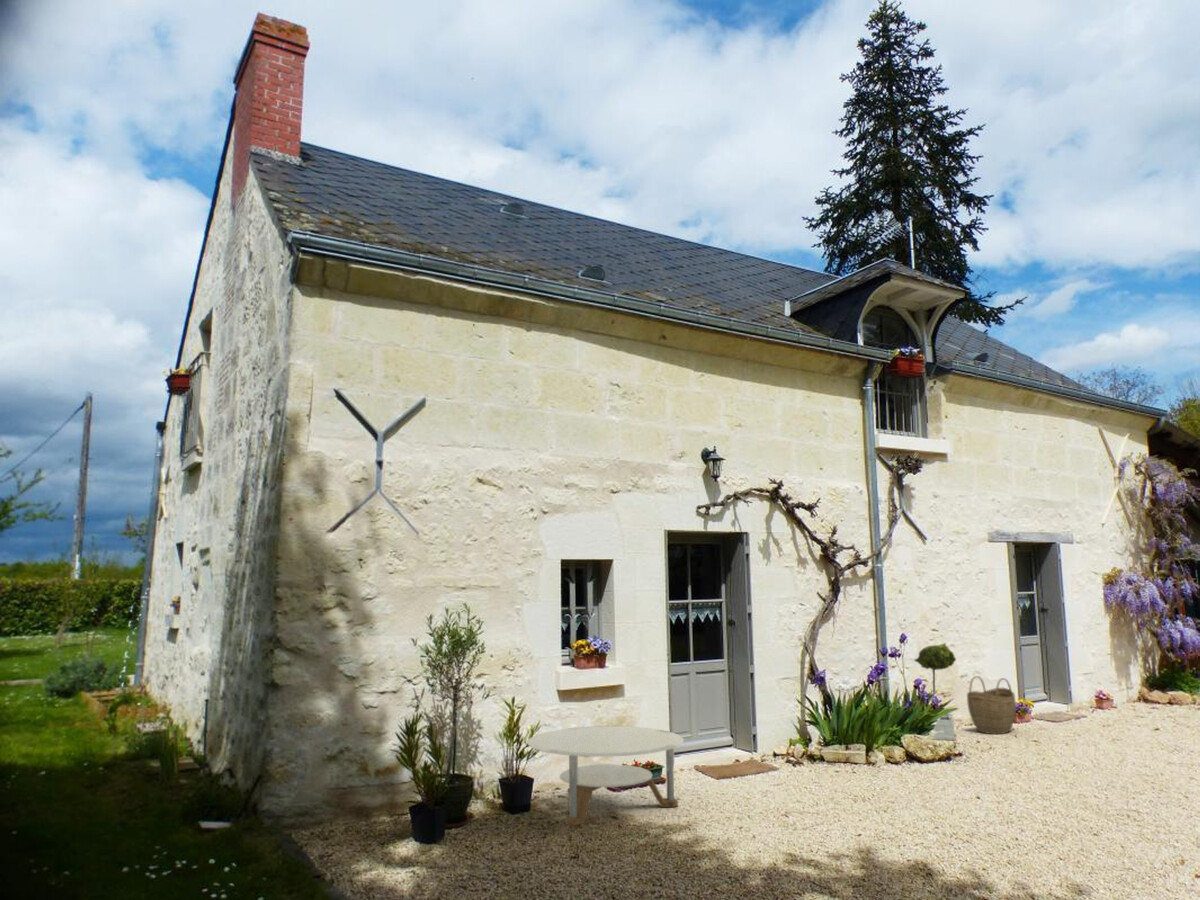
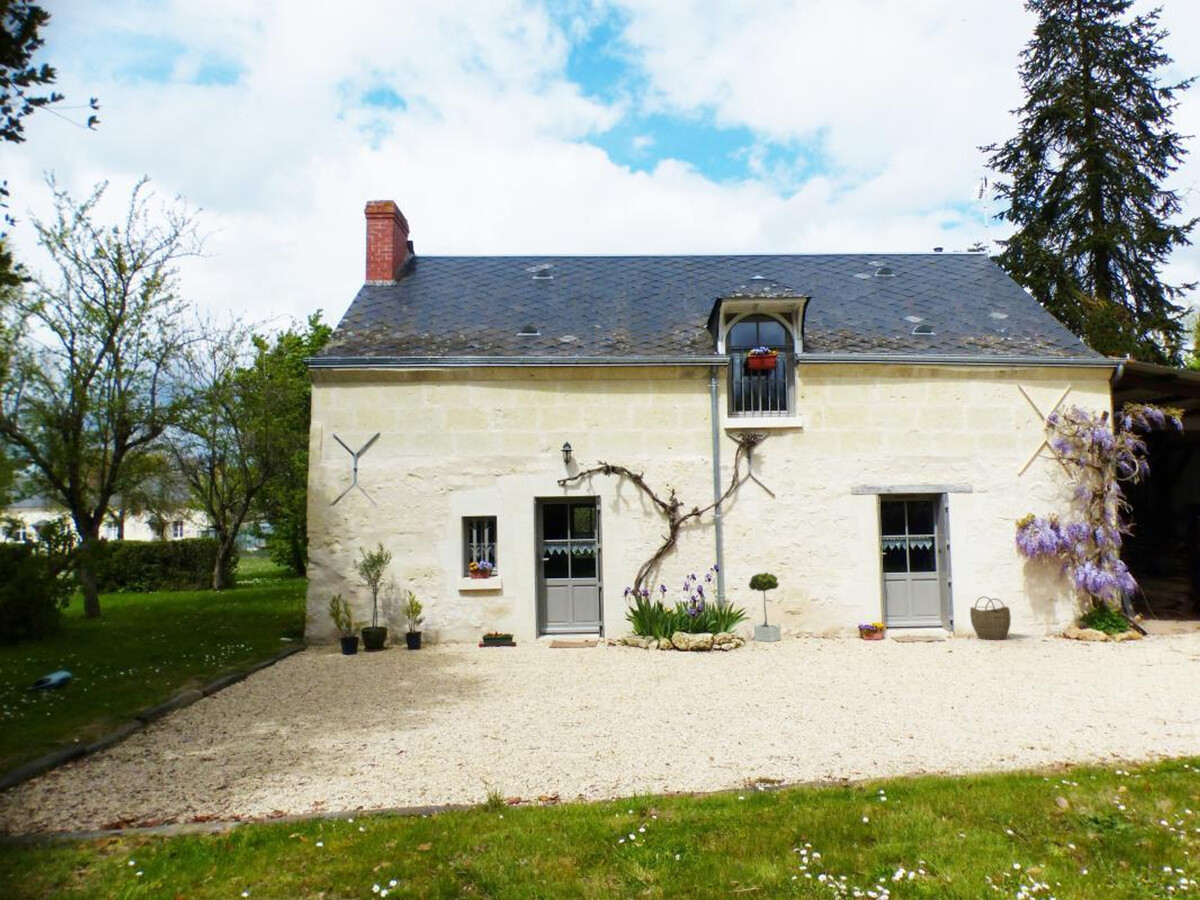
woven basket: present [967,676,1016,734] -> present [970,597,1011,640]
round table: present [527,726,684,825] -> none [413,610,499,653]

